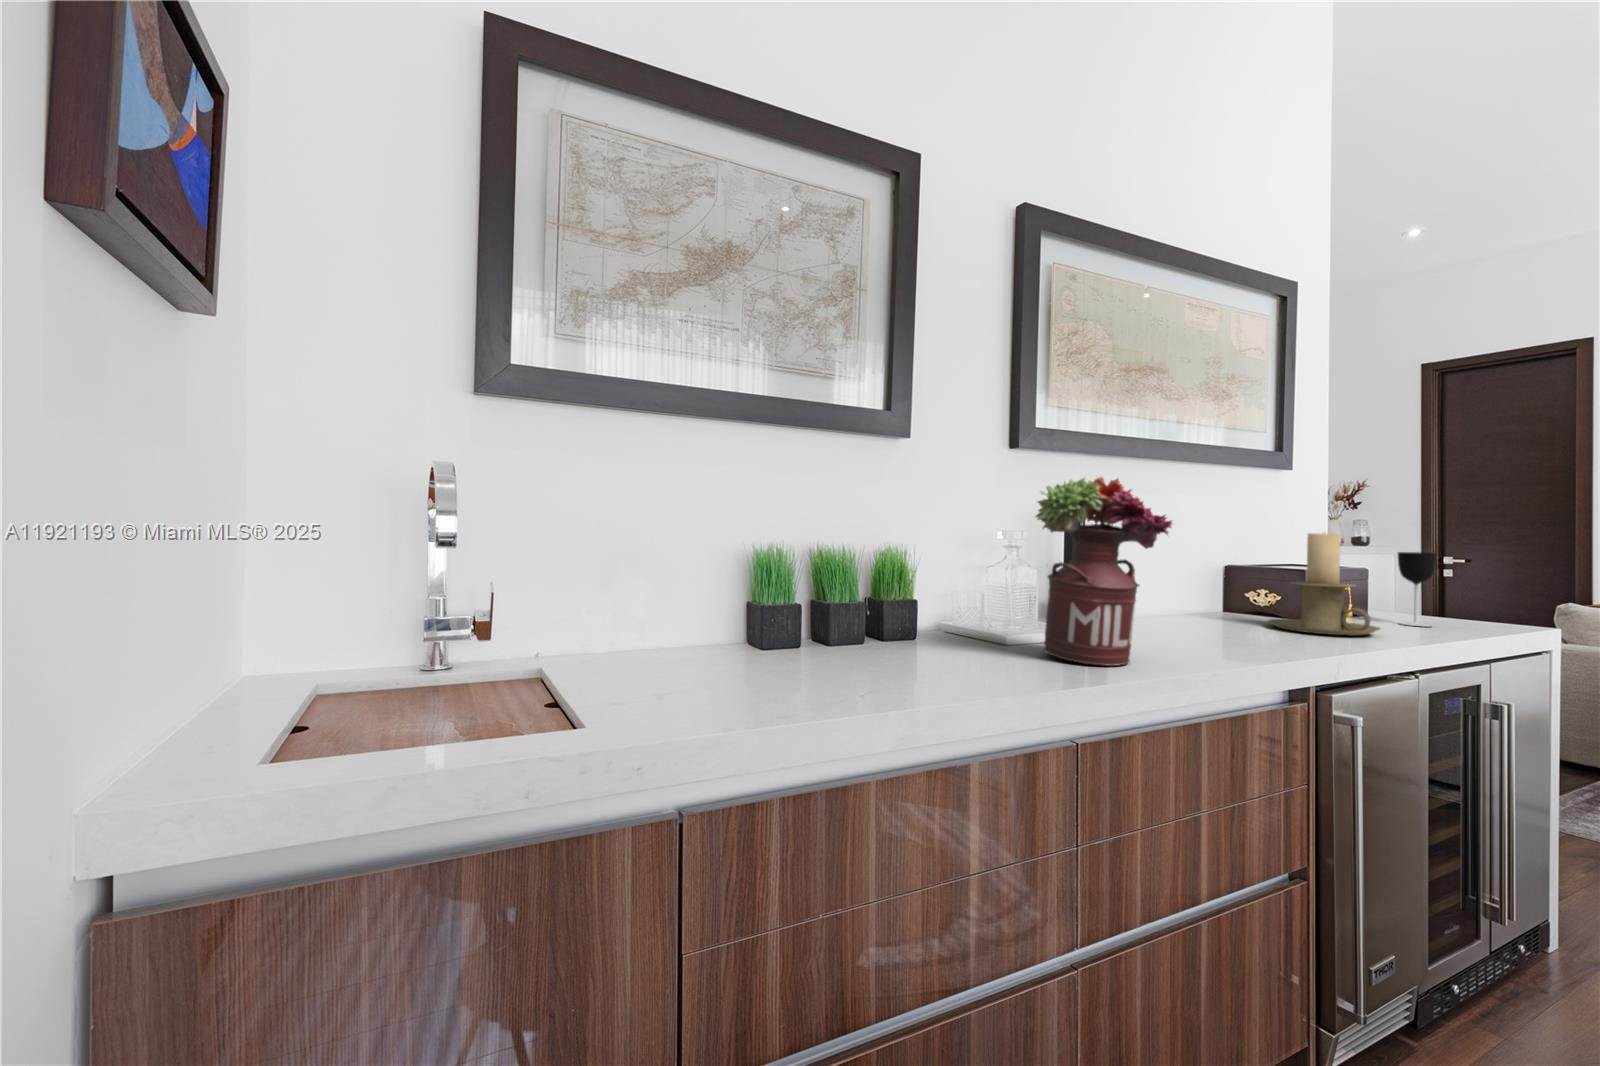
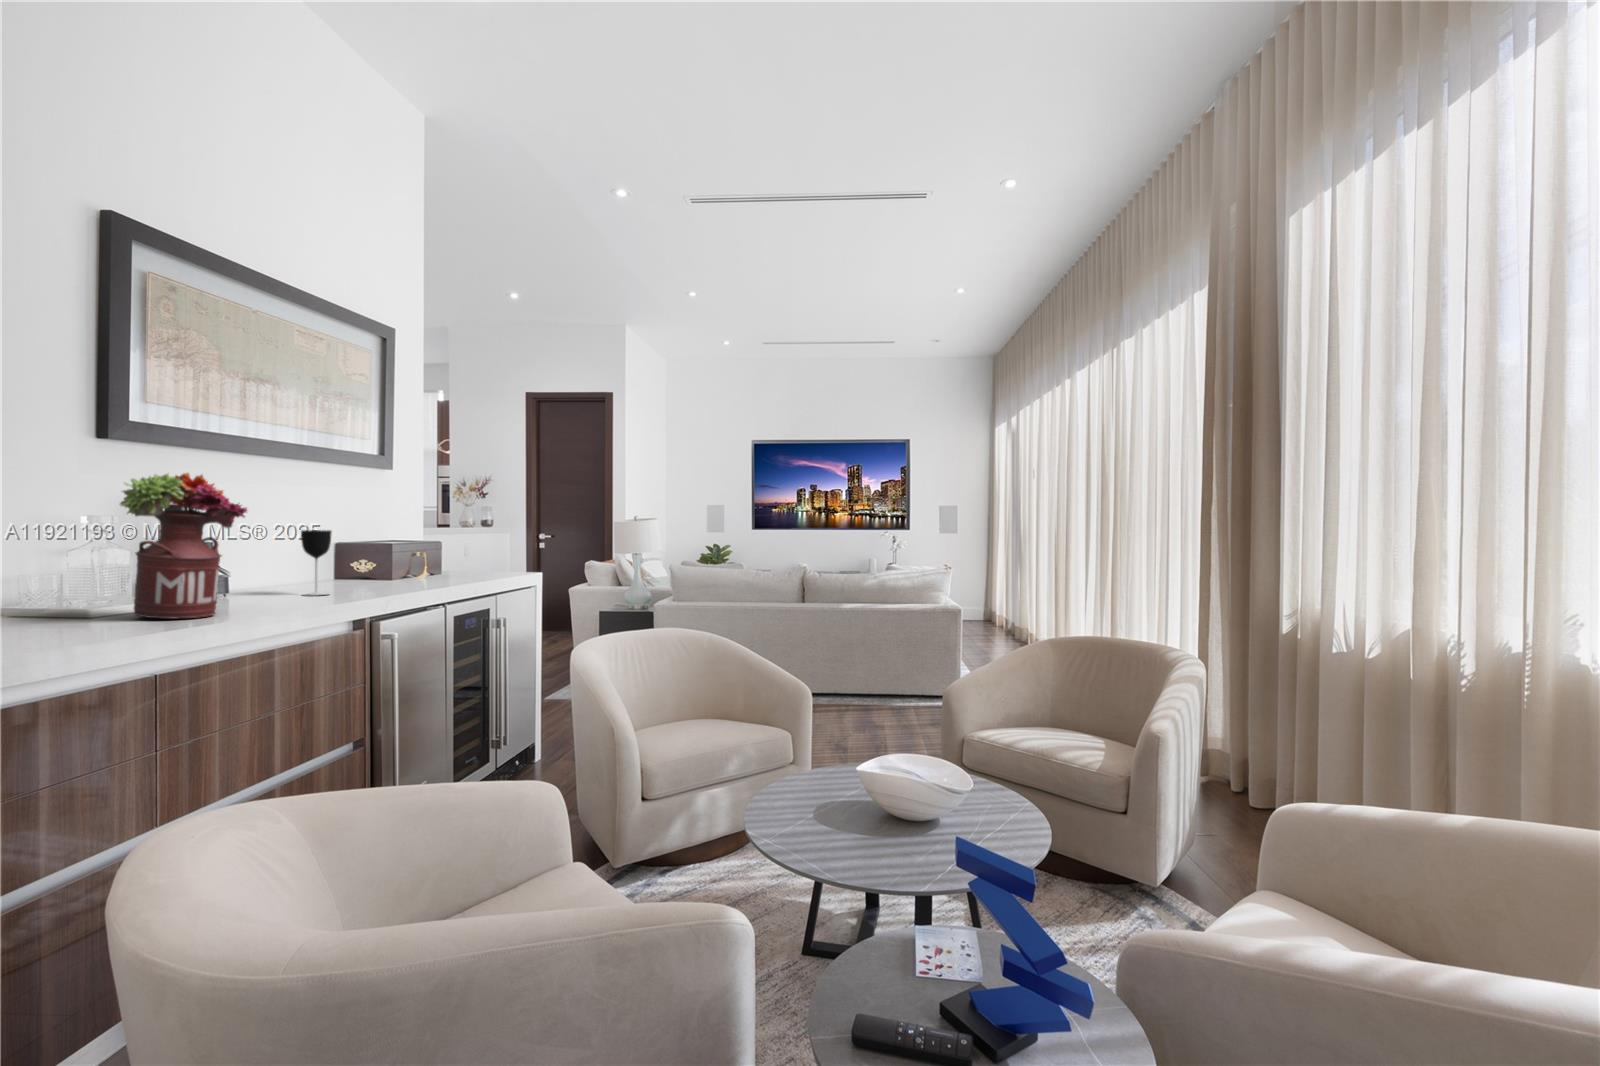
candle holder: present [1268,533,1380,636] -> none [356,516,431,587]
wine glass: present [1398,552,1437,626] -> present [301,530,331,595]

